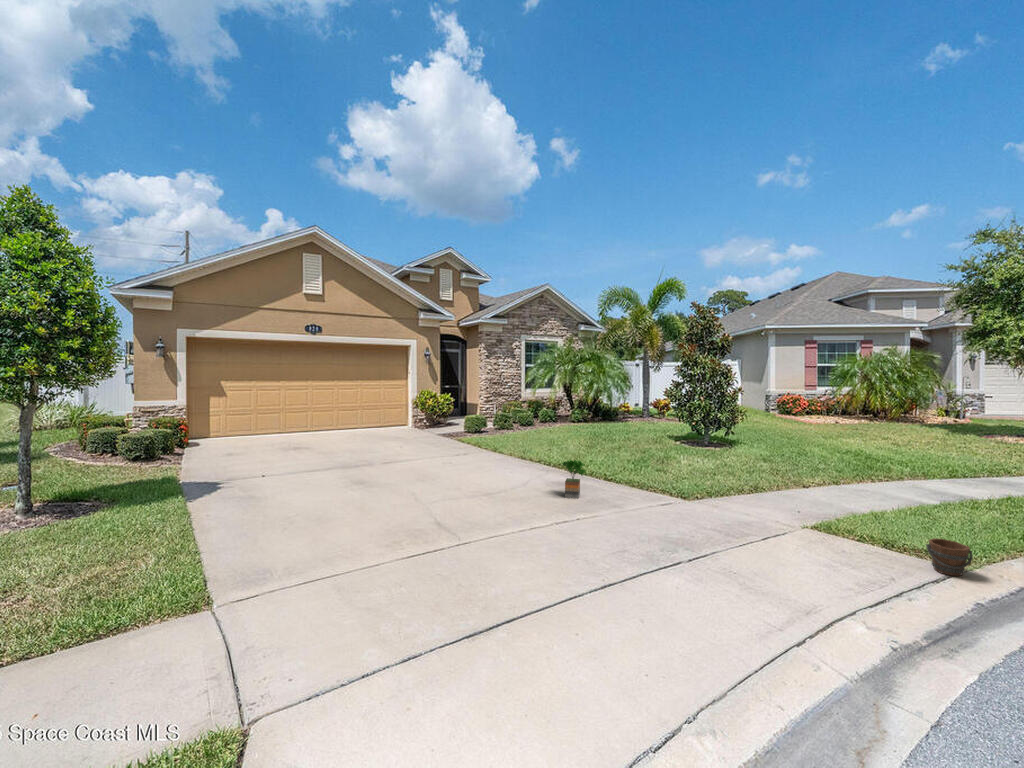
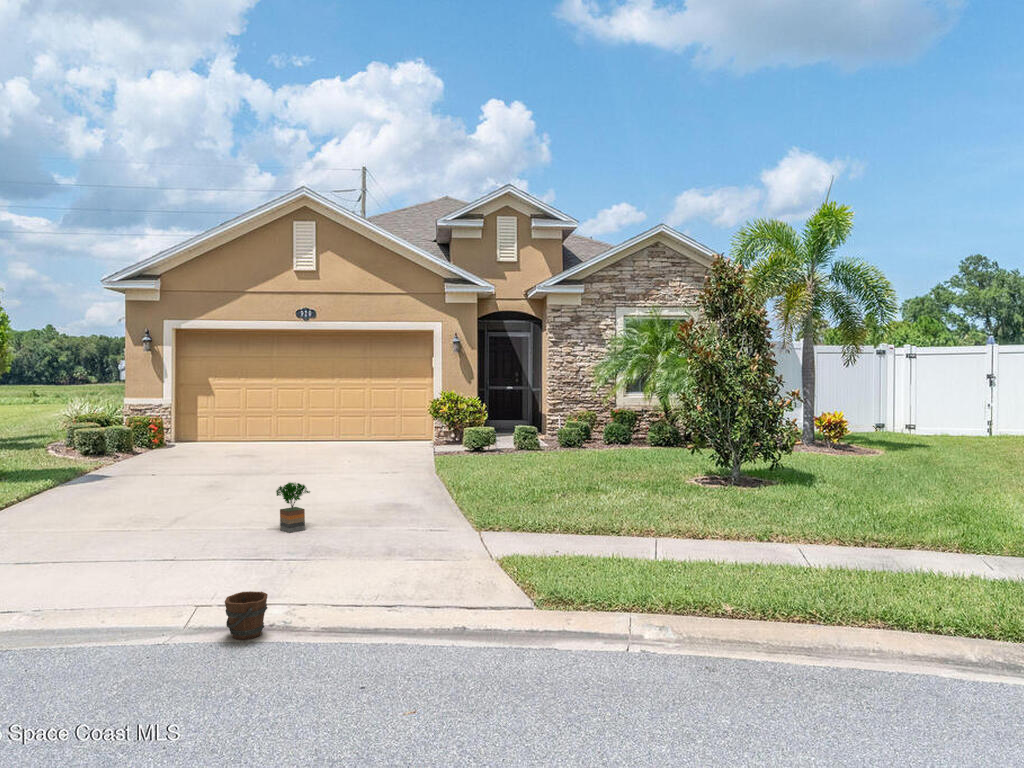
bucket: present [926,538,972,576] -> present [225,591,268,640]

